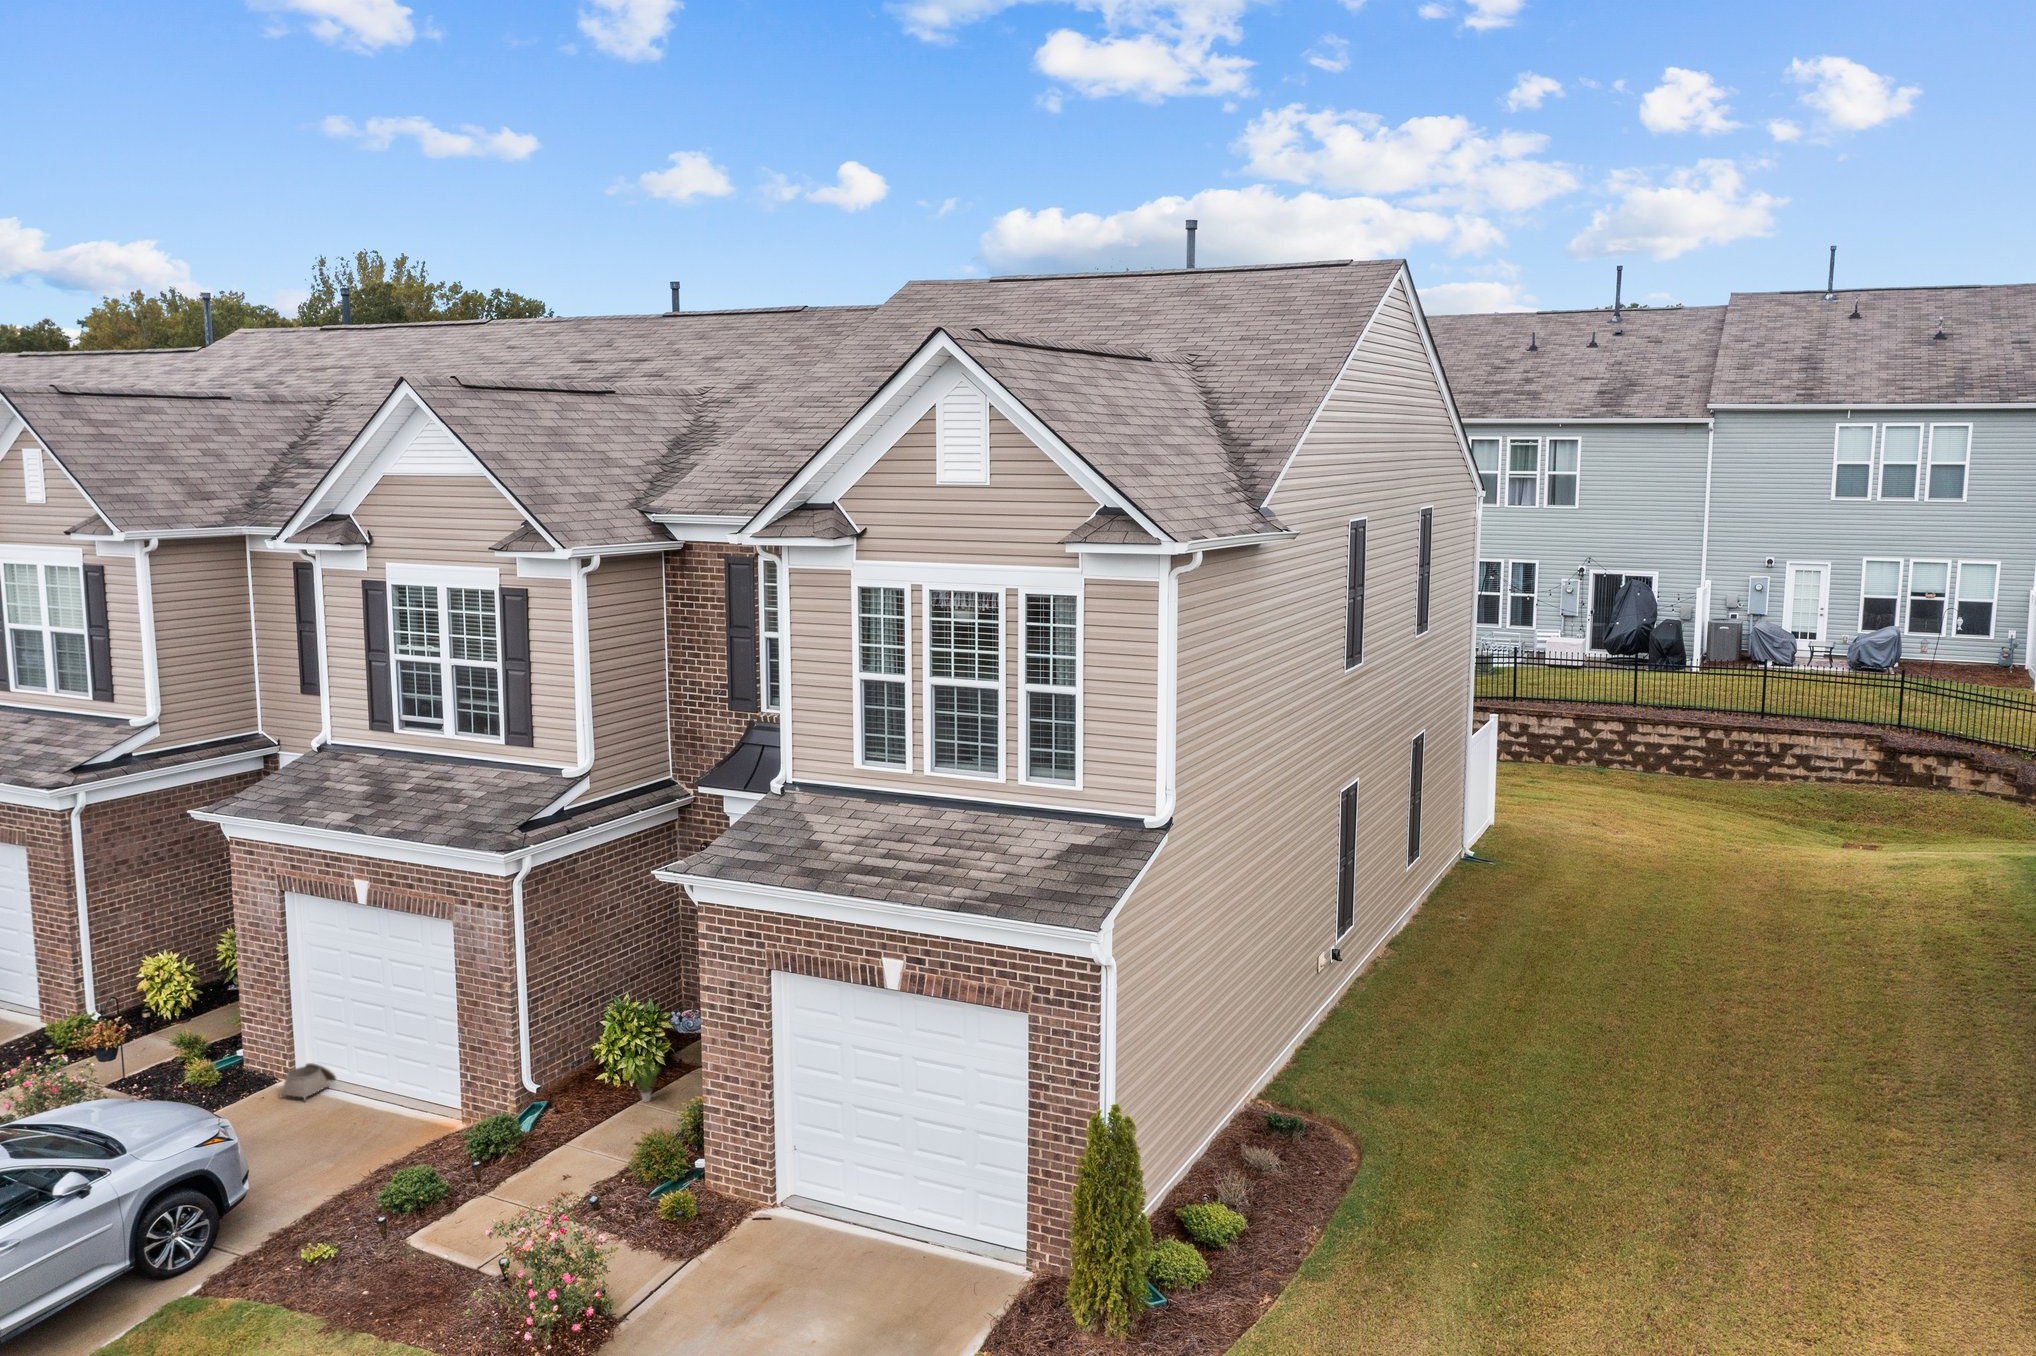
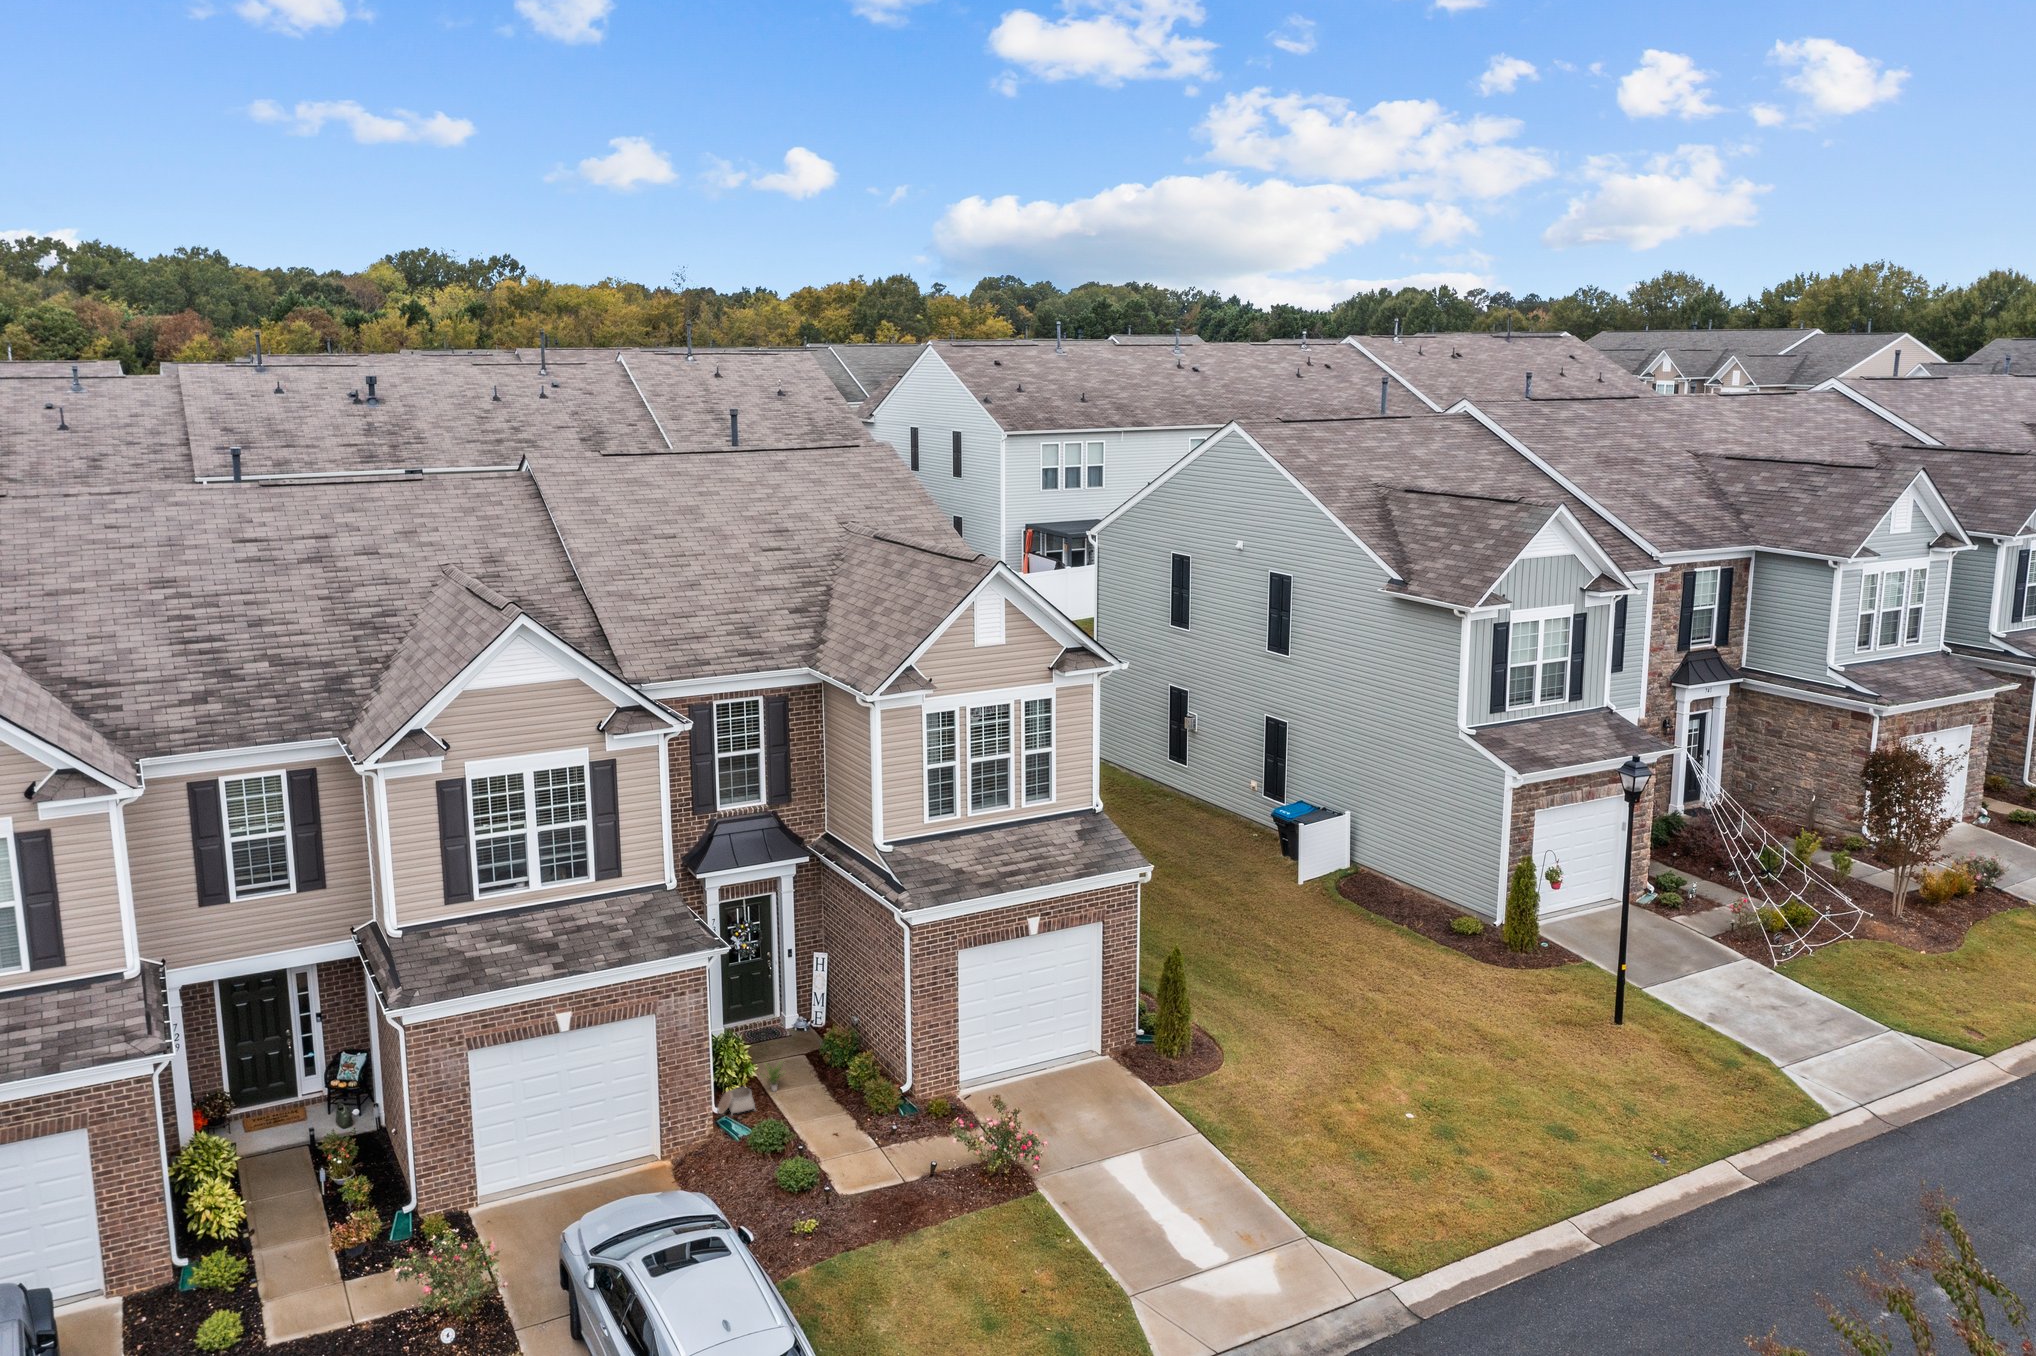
basket: present [280,1063,336,1100] -> present [718,1087,755,1114]

